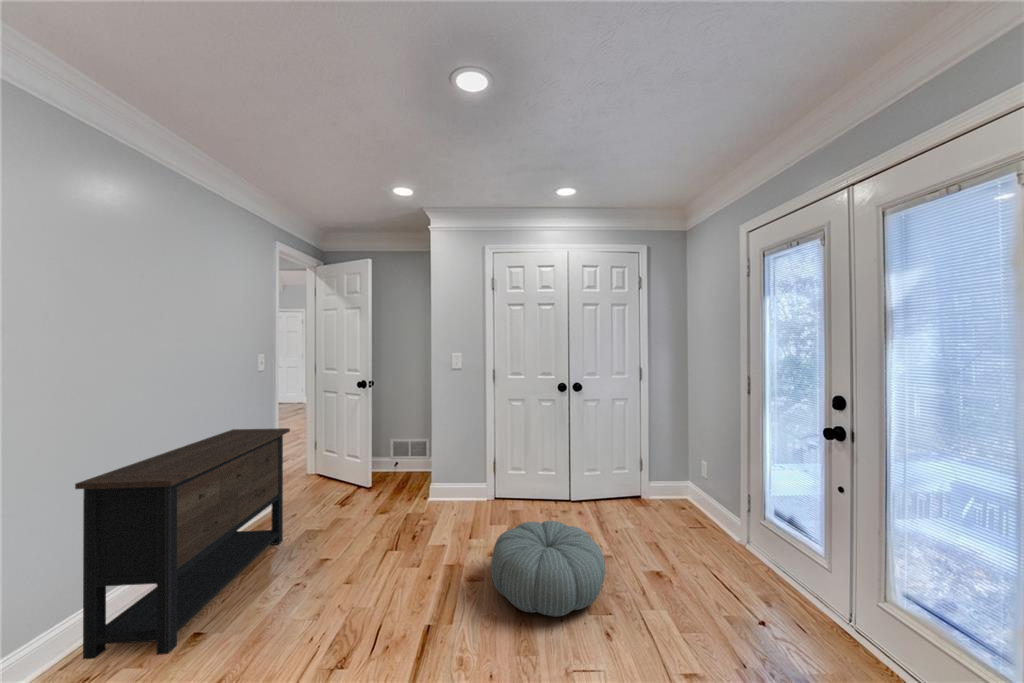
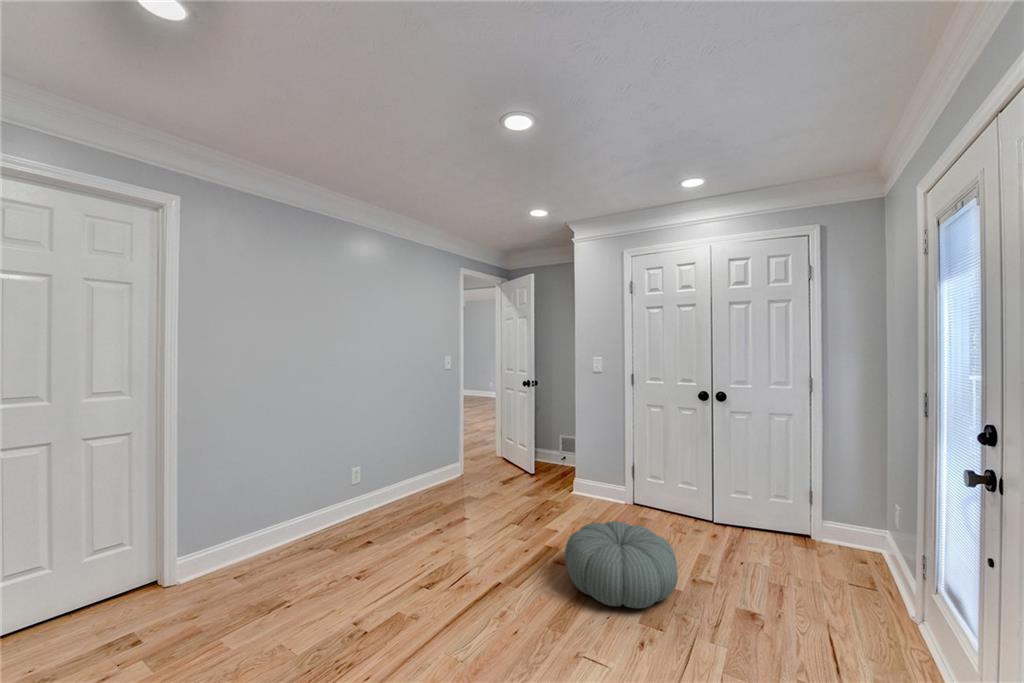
dresser: present [75,428,290,659] -> none [331,409,458,539]

